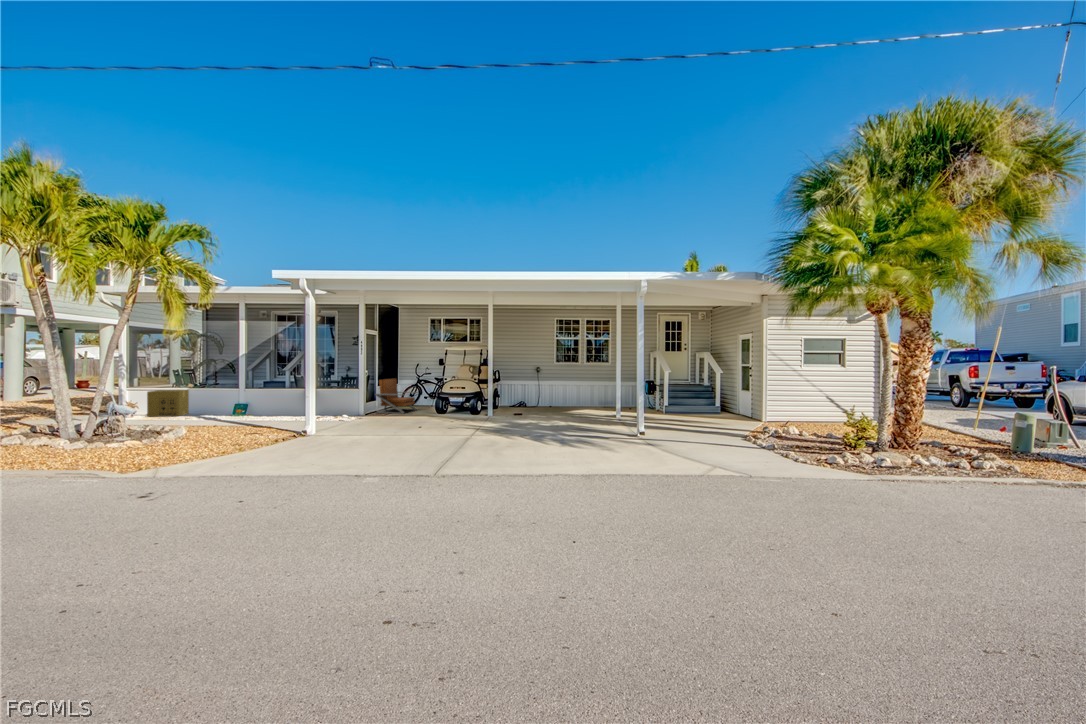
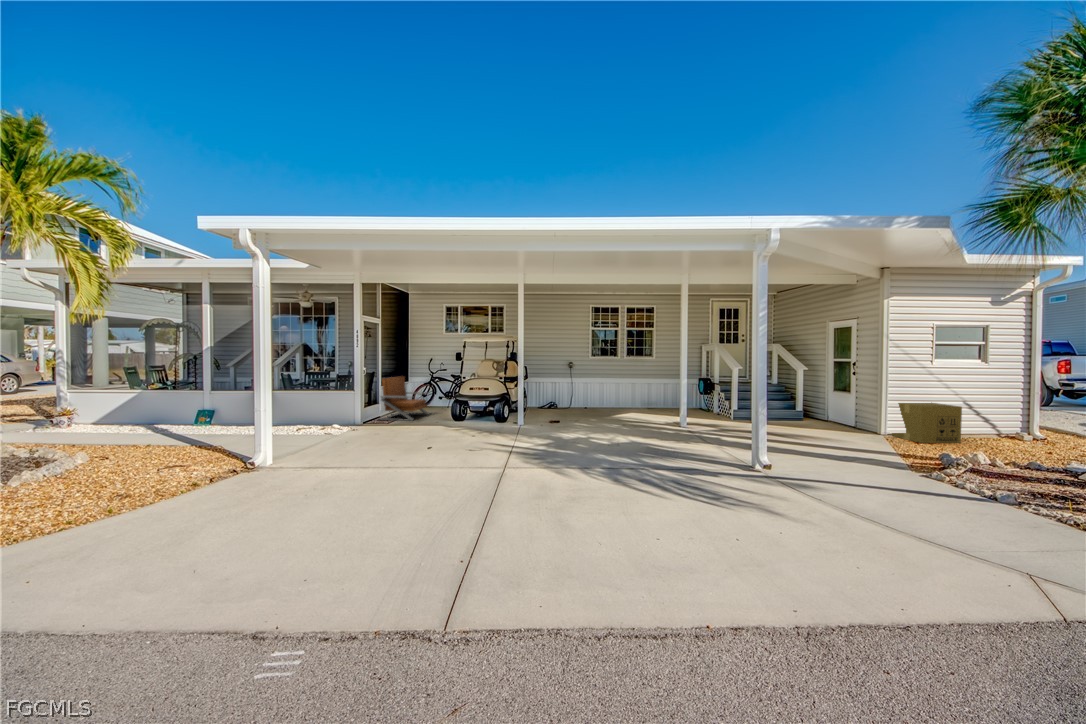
cardboard box: present [147,390,189,417] -> present [892,403,962,443]

